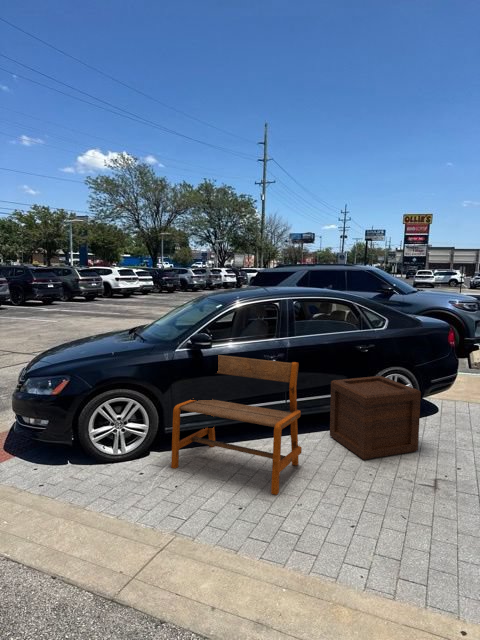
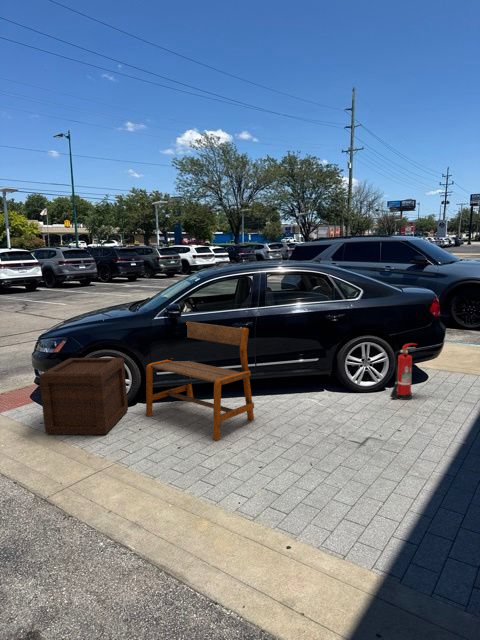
fire extinguisher: none [421,375,446,434] -> present [390,343,416,400]
wooden crate: present [330,376,421,460] -> present [39,358,128,435]

